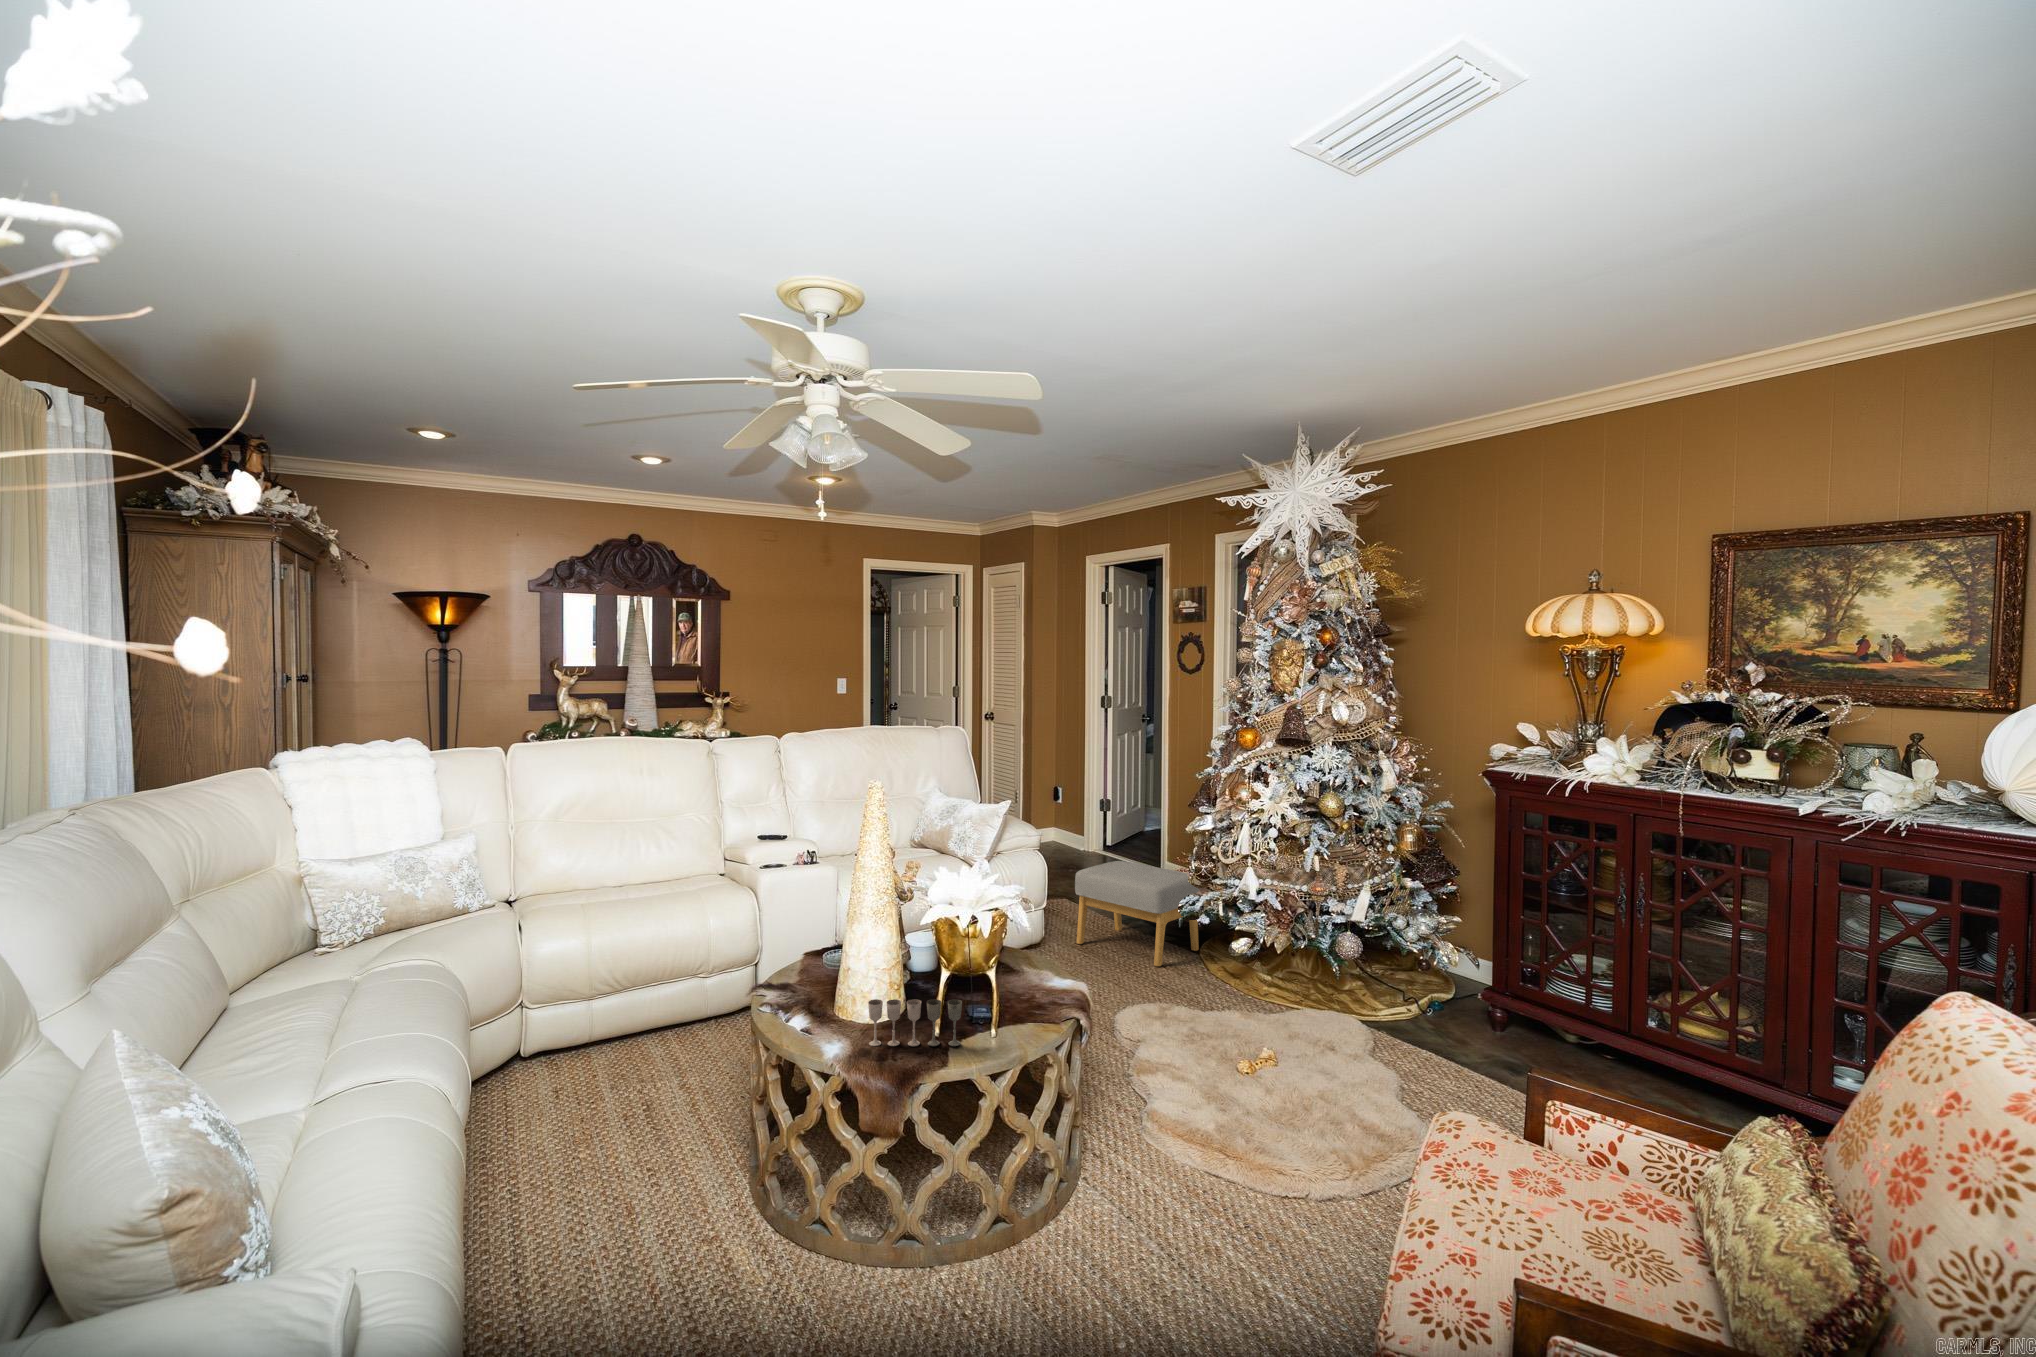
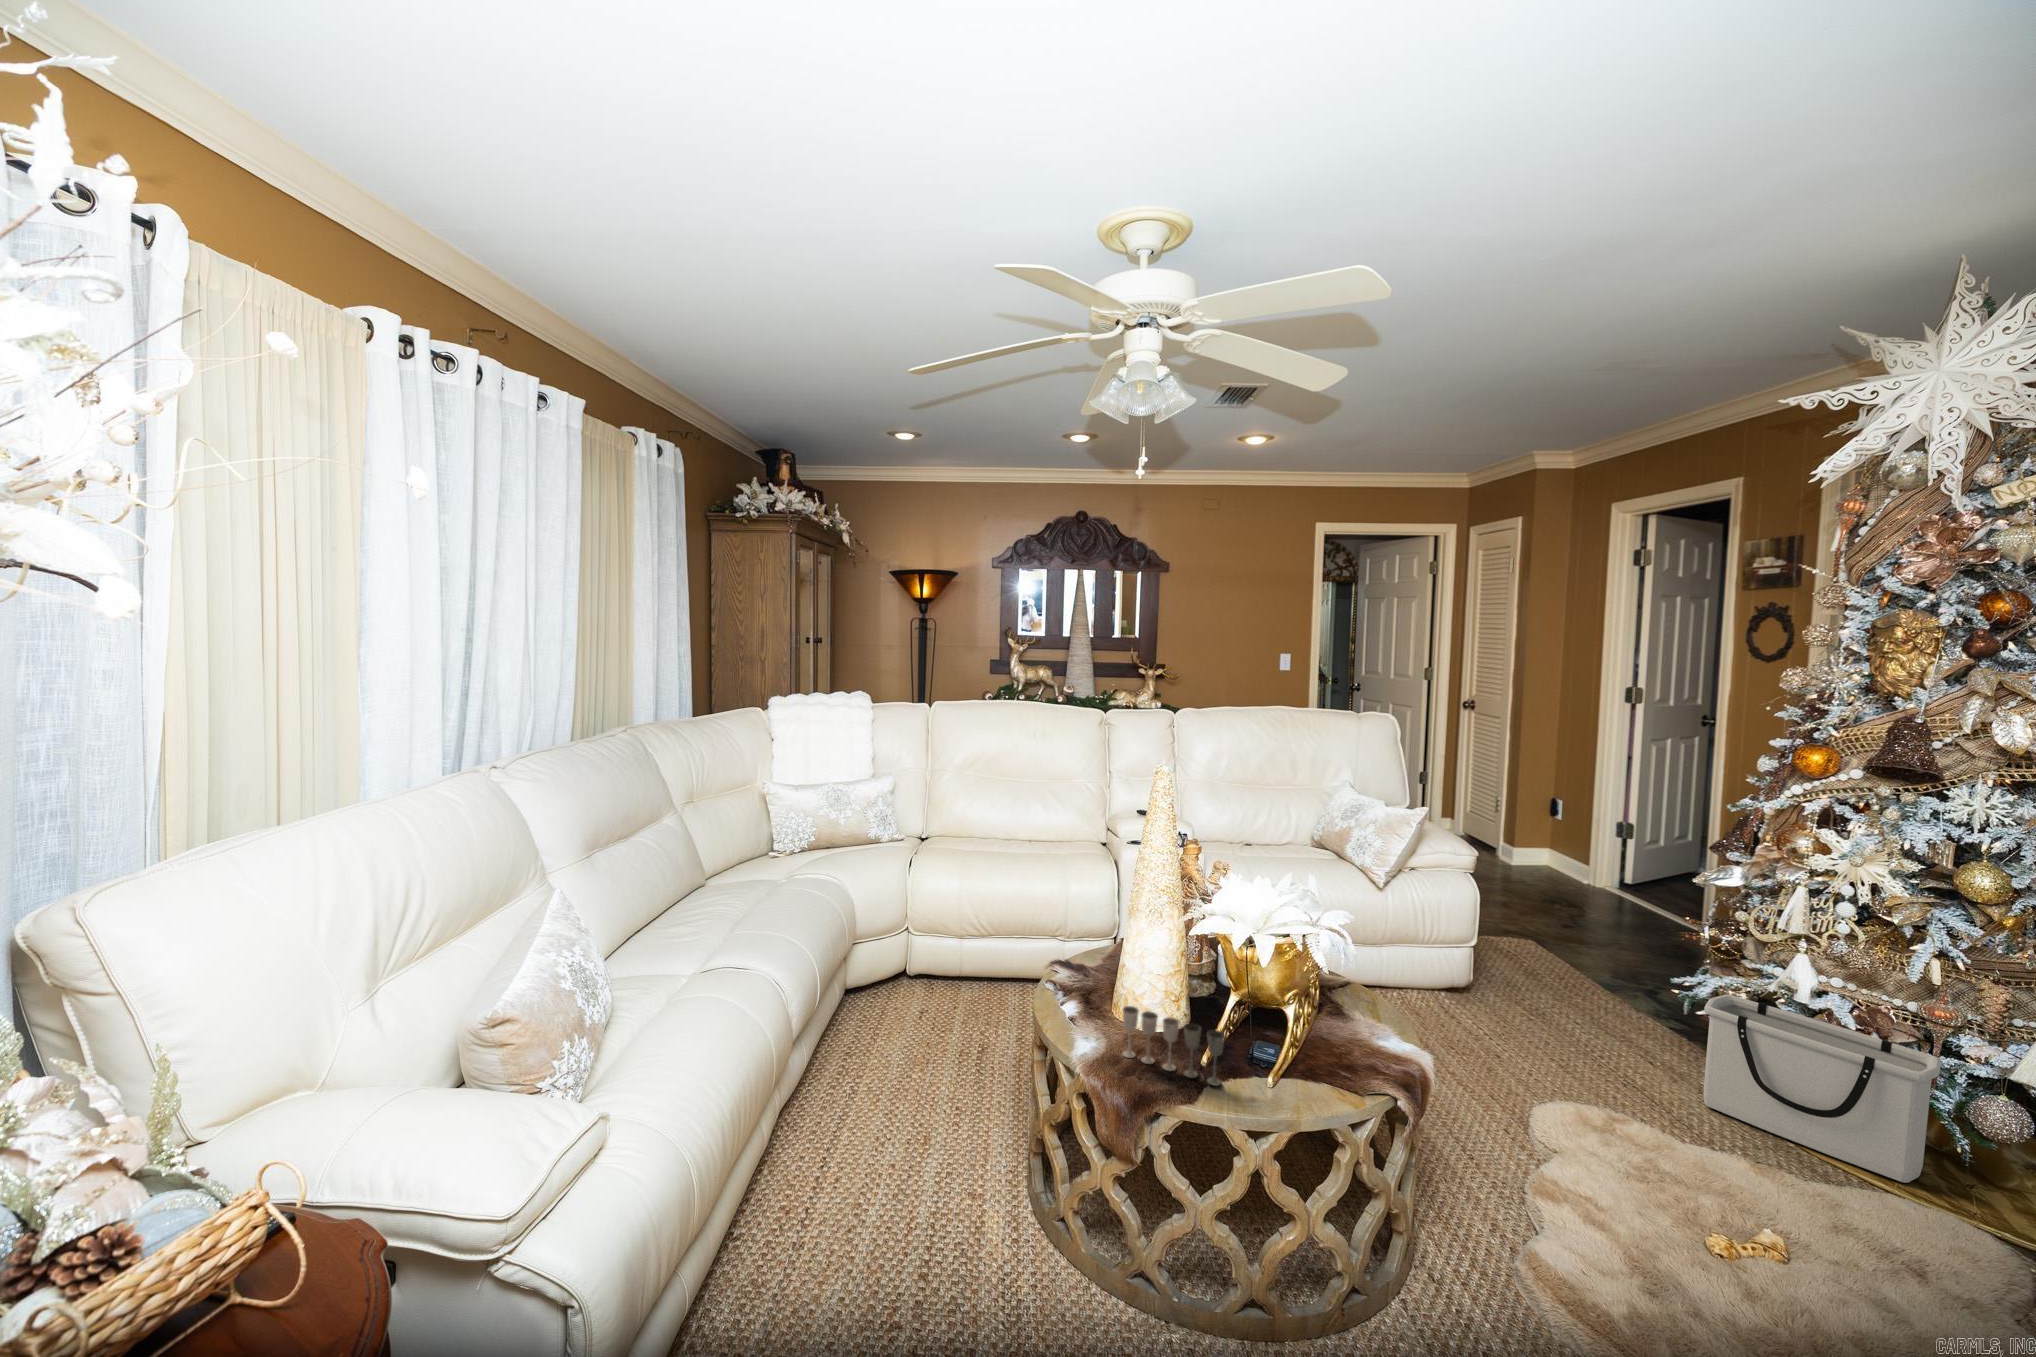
footstool: present [1075,861,1199,966] -> none [1528,899,1729,1049]
storage bin: none [1203,911,1325,1008] -> present [1703,995,1940,1183]

